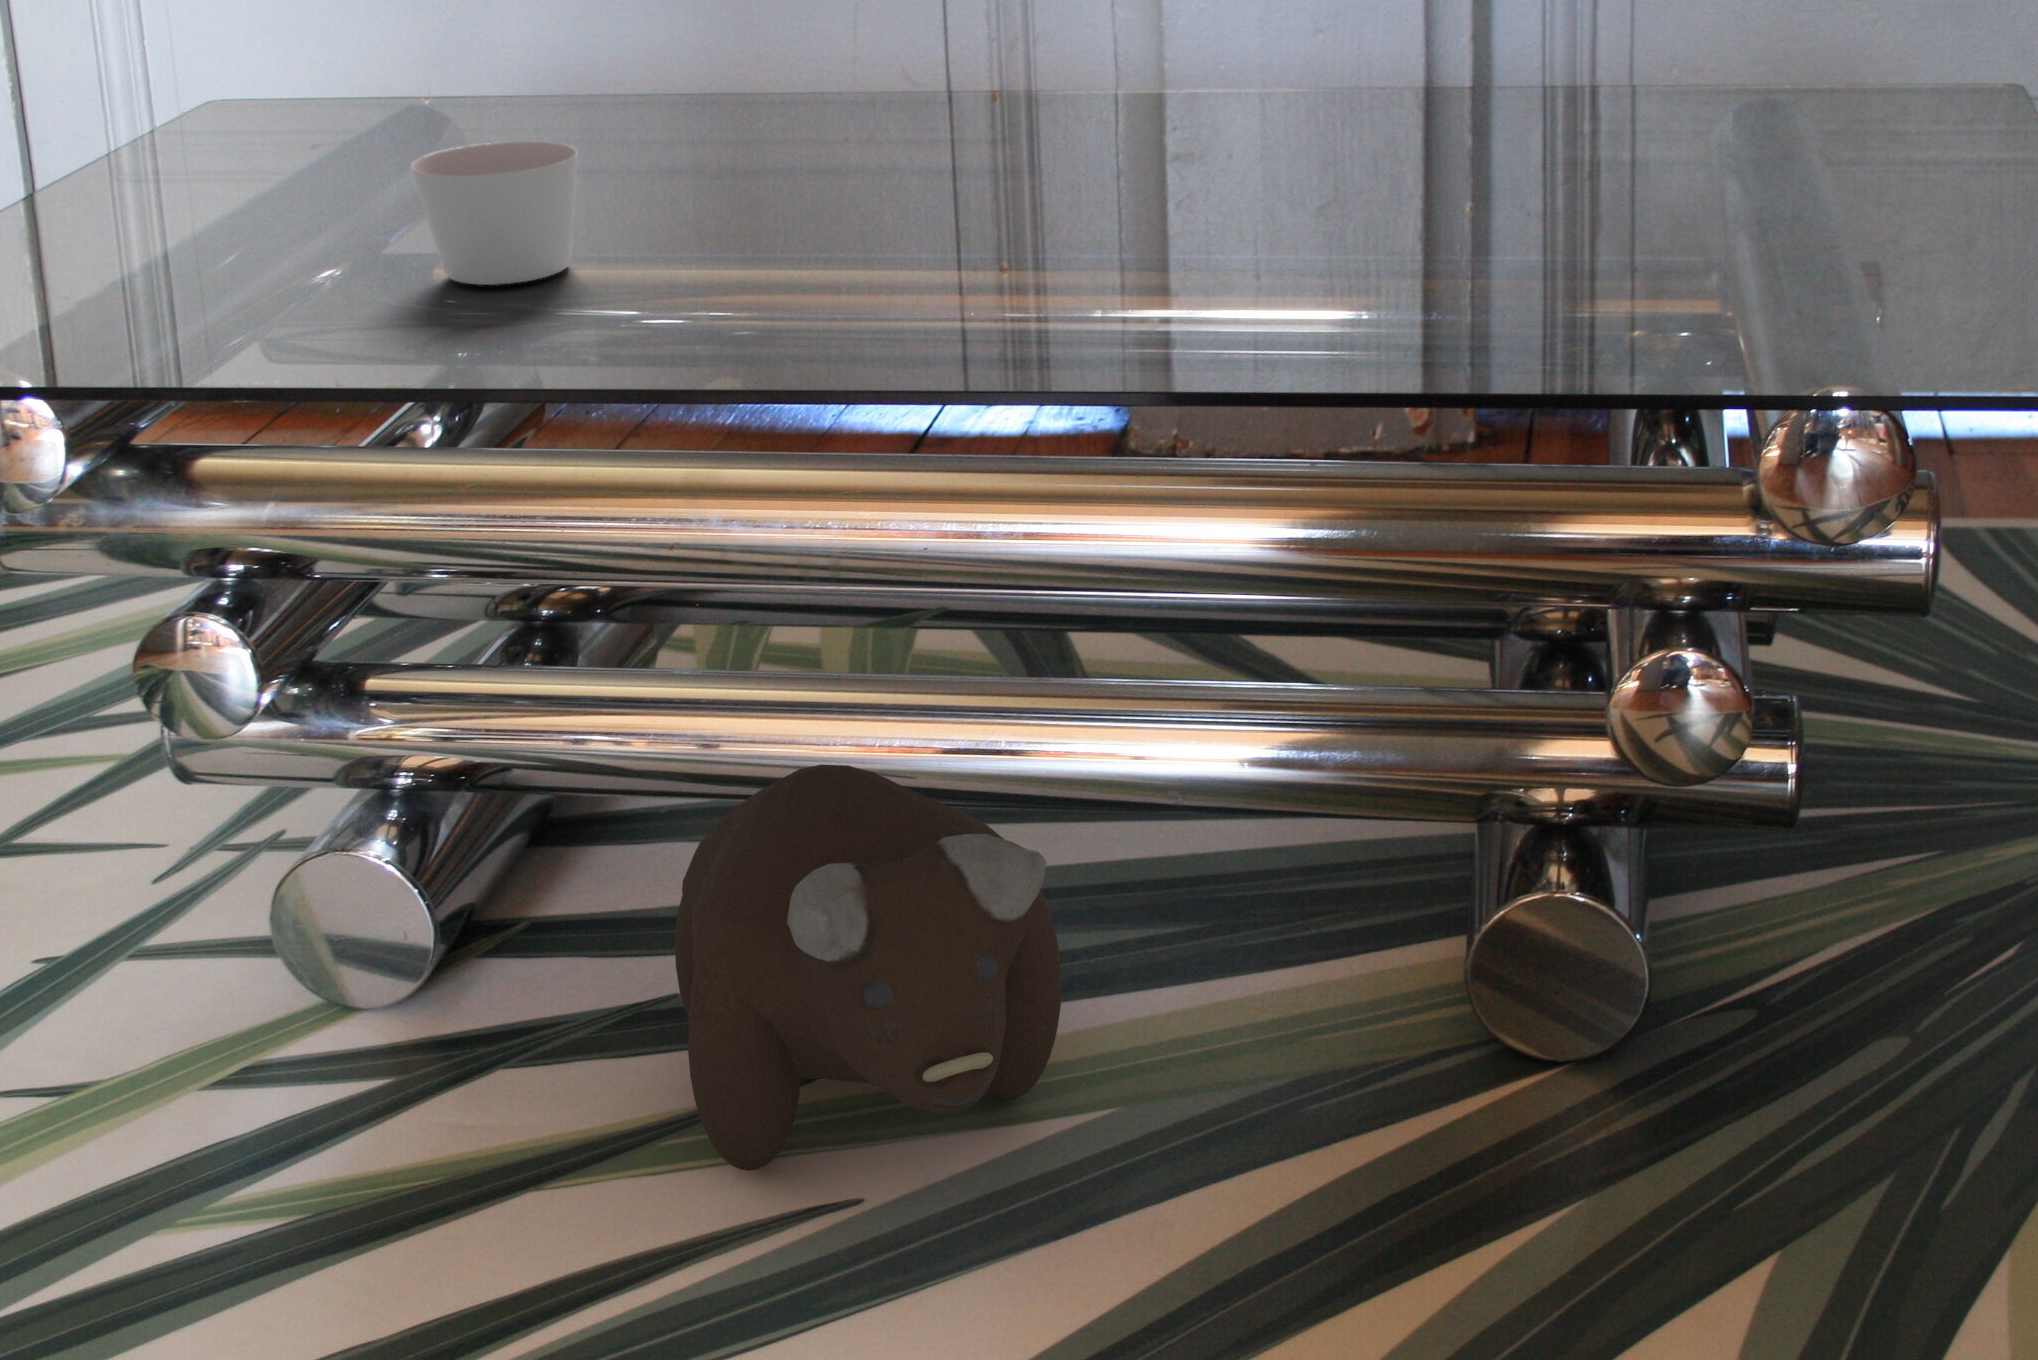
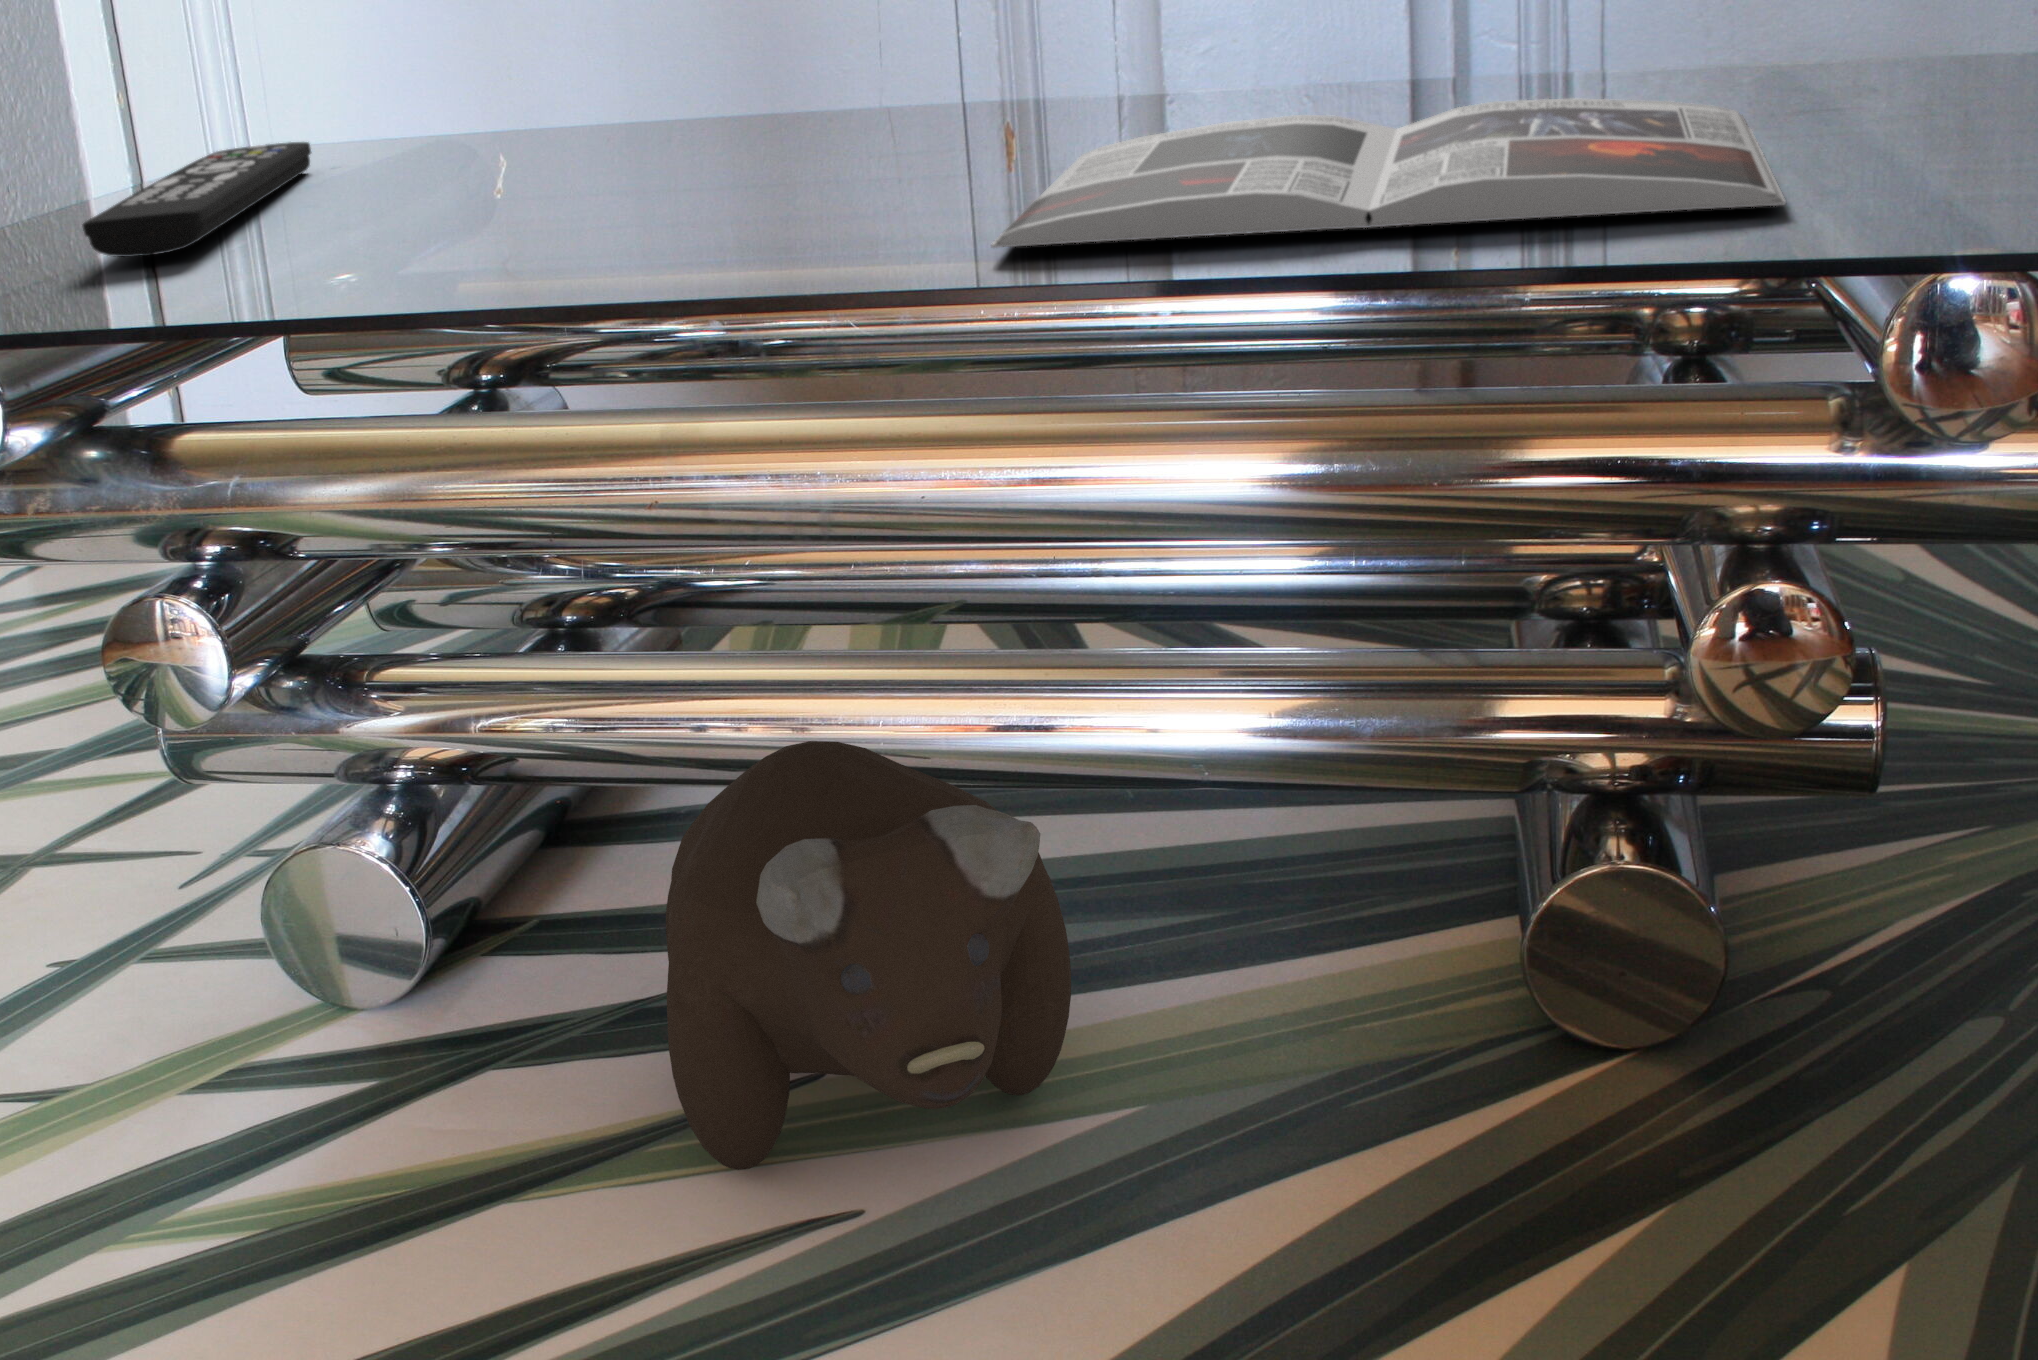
candle: present [411,141,578,285] -> none [364,91,540,242]
remote control: none [123,153,320,282] -> present [83,142,311,257]
magazine: none [1011,204,1696,337] -> present [991,98,1786,248]

